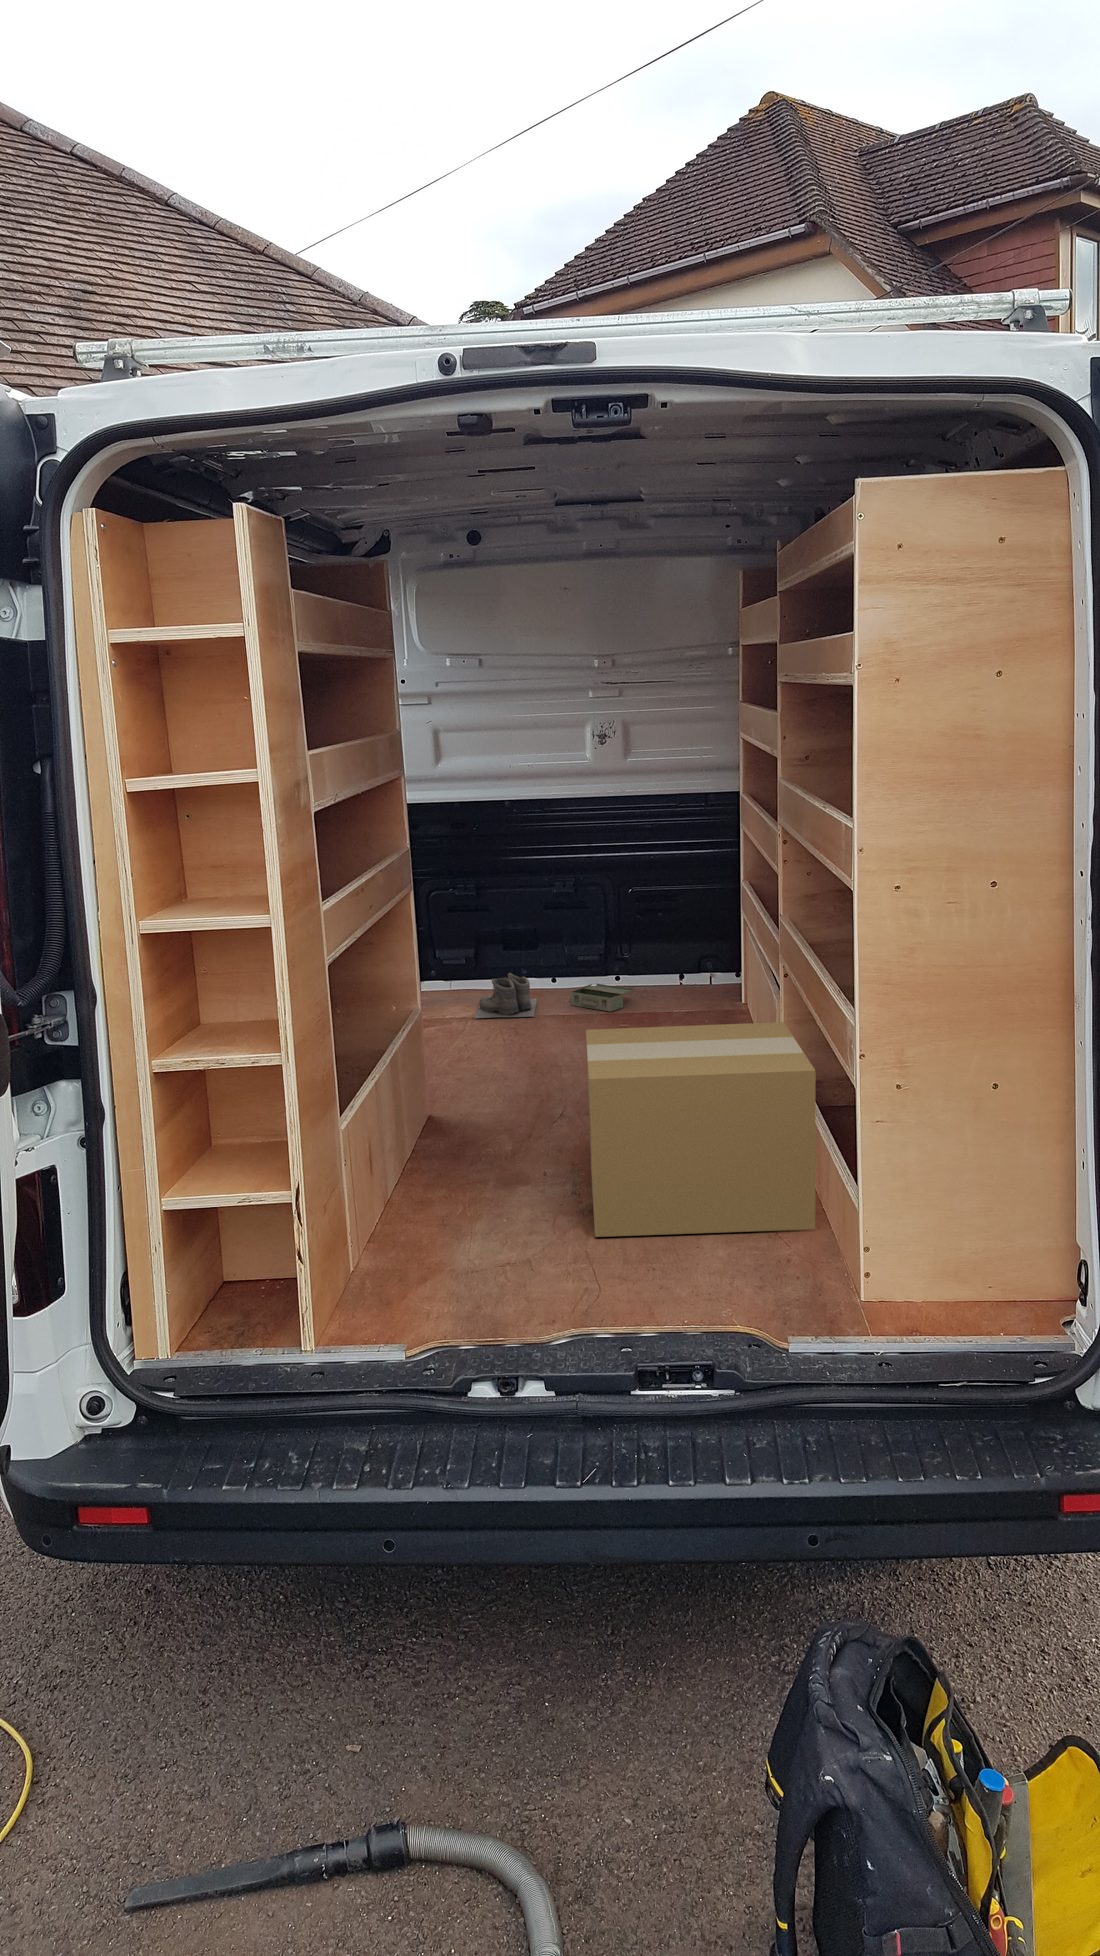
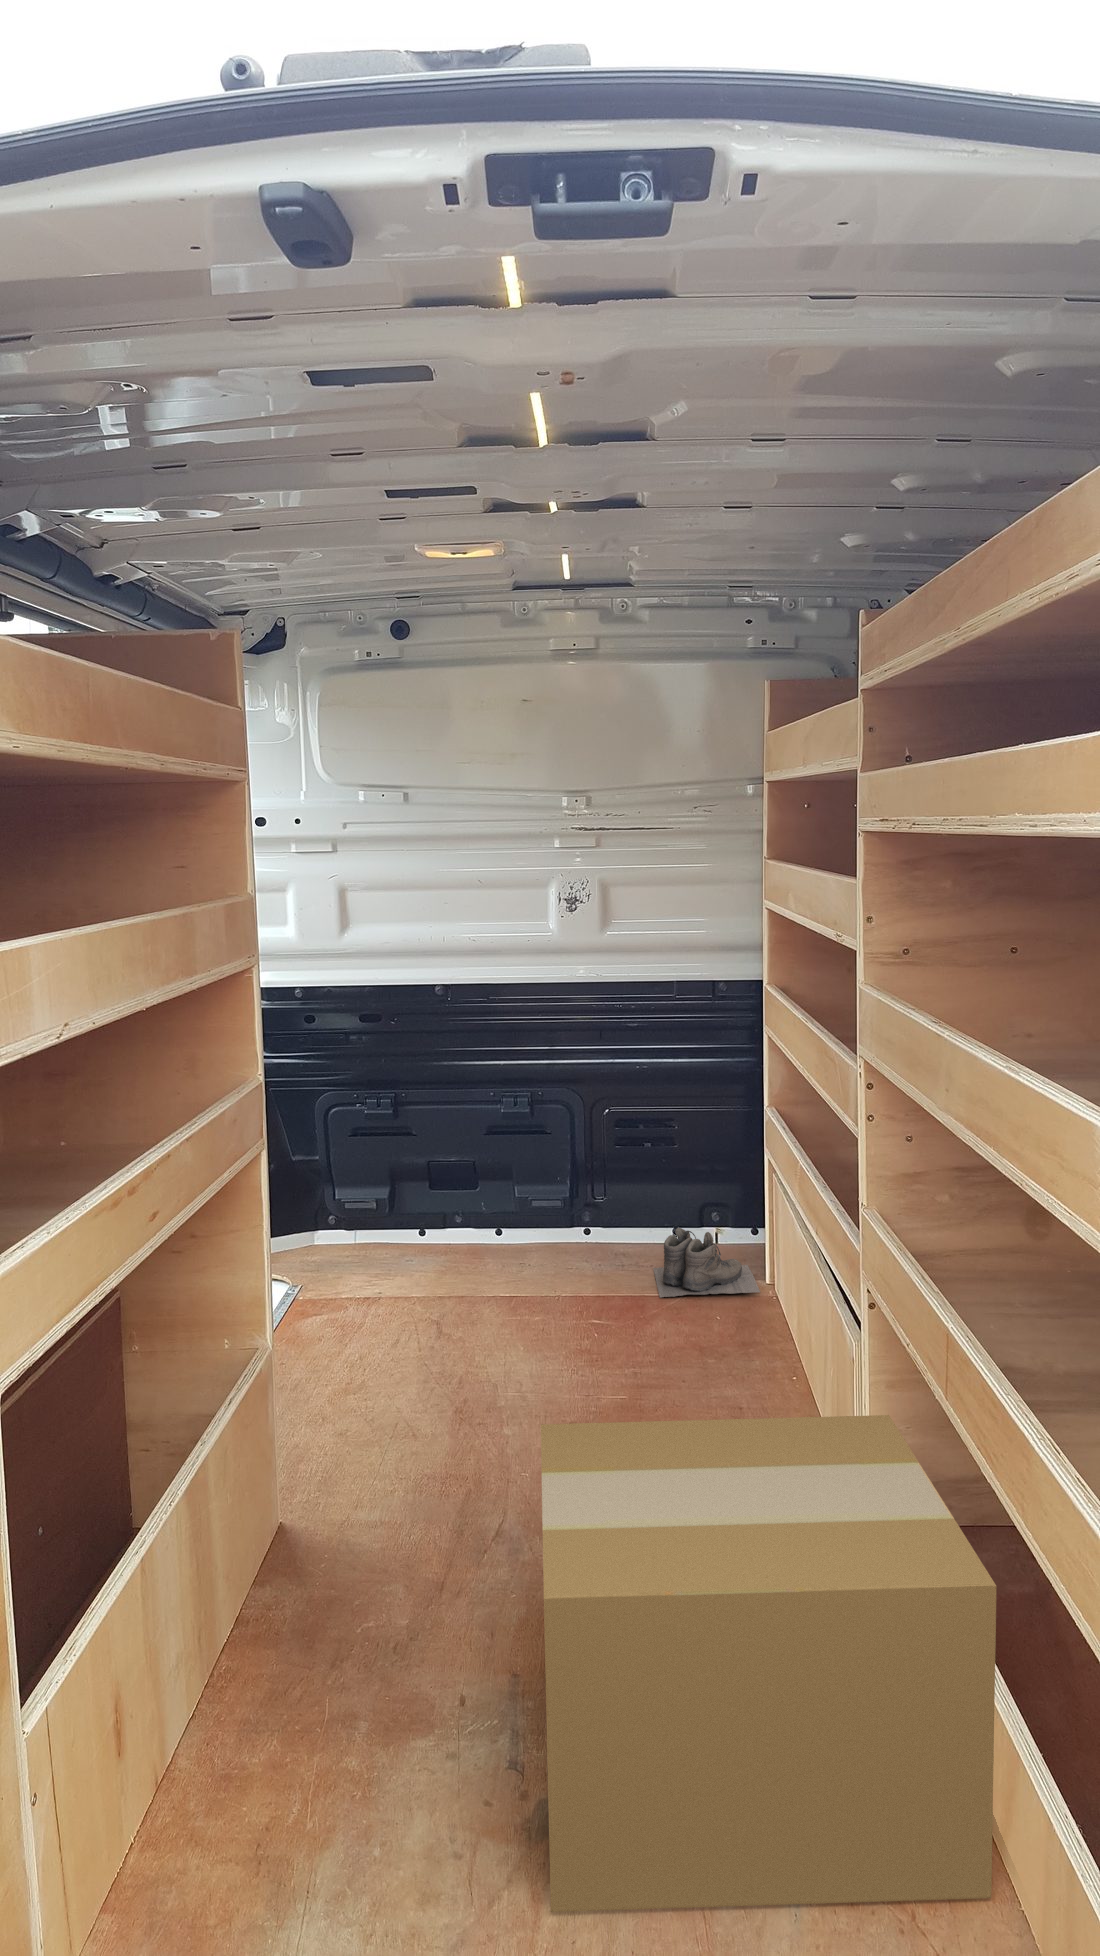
boots: present [474,973,537,1018] -> present [653,1228,760,1298]
toolbox: present [571,984,634,1012] -> none [523,1239,612,1287]

